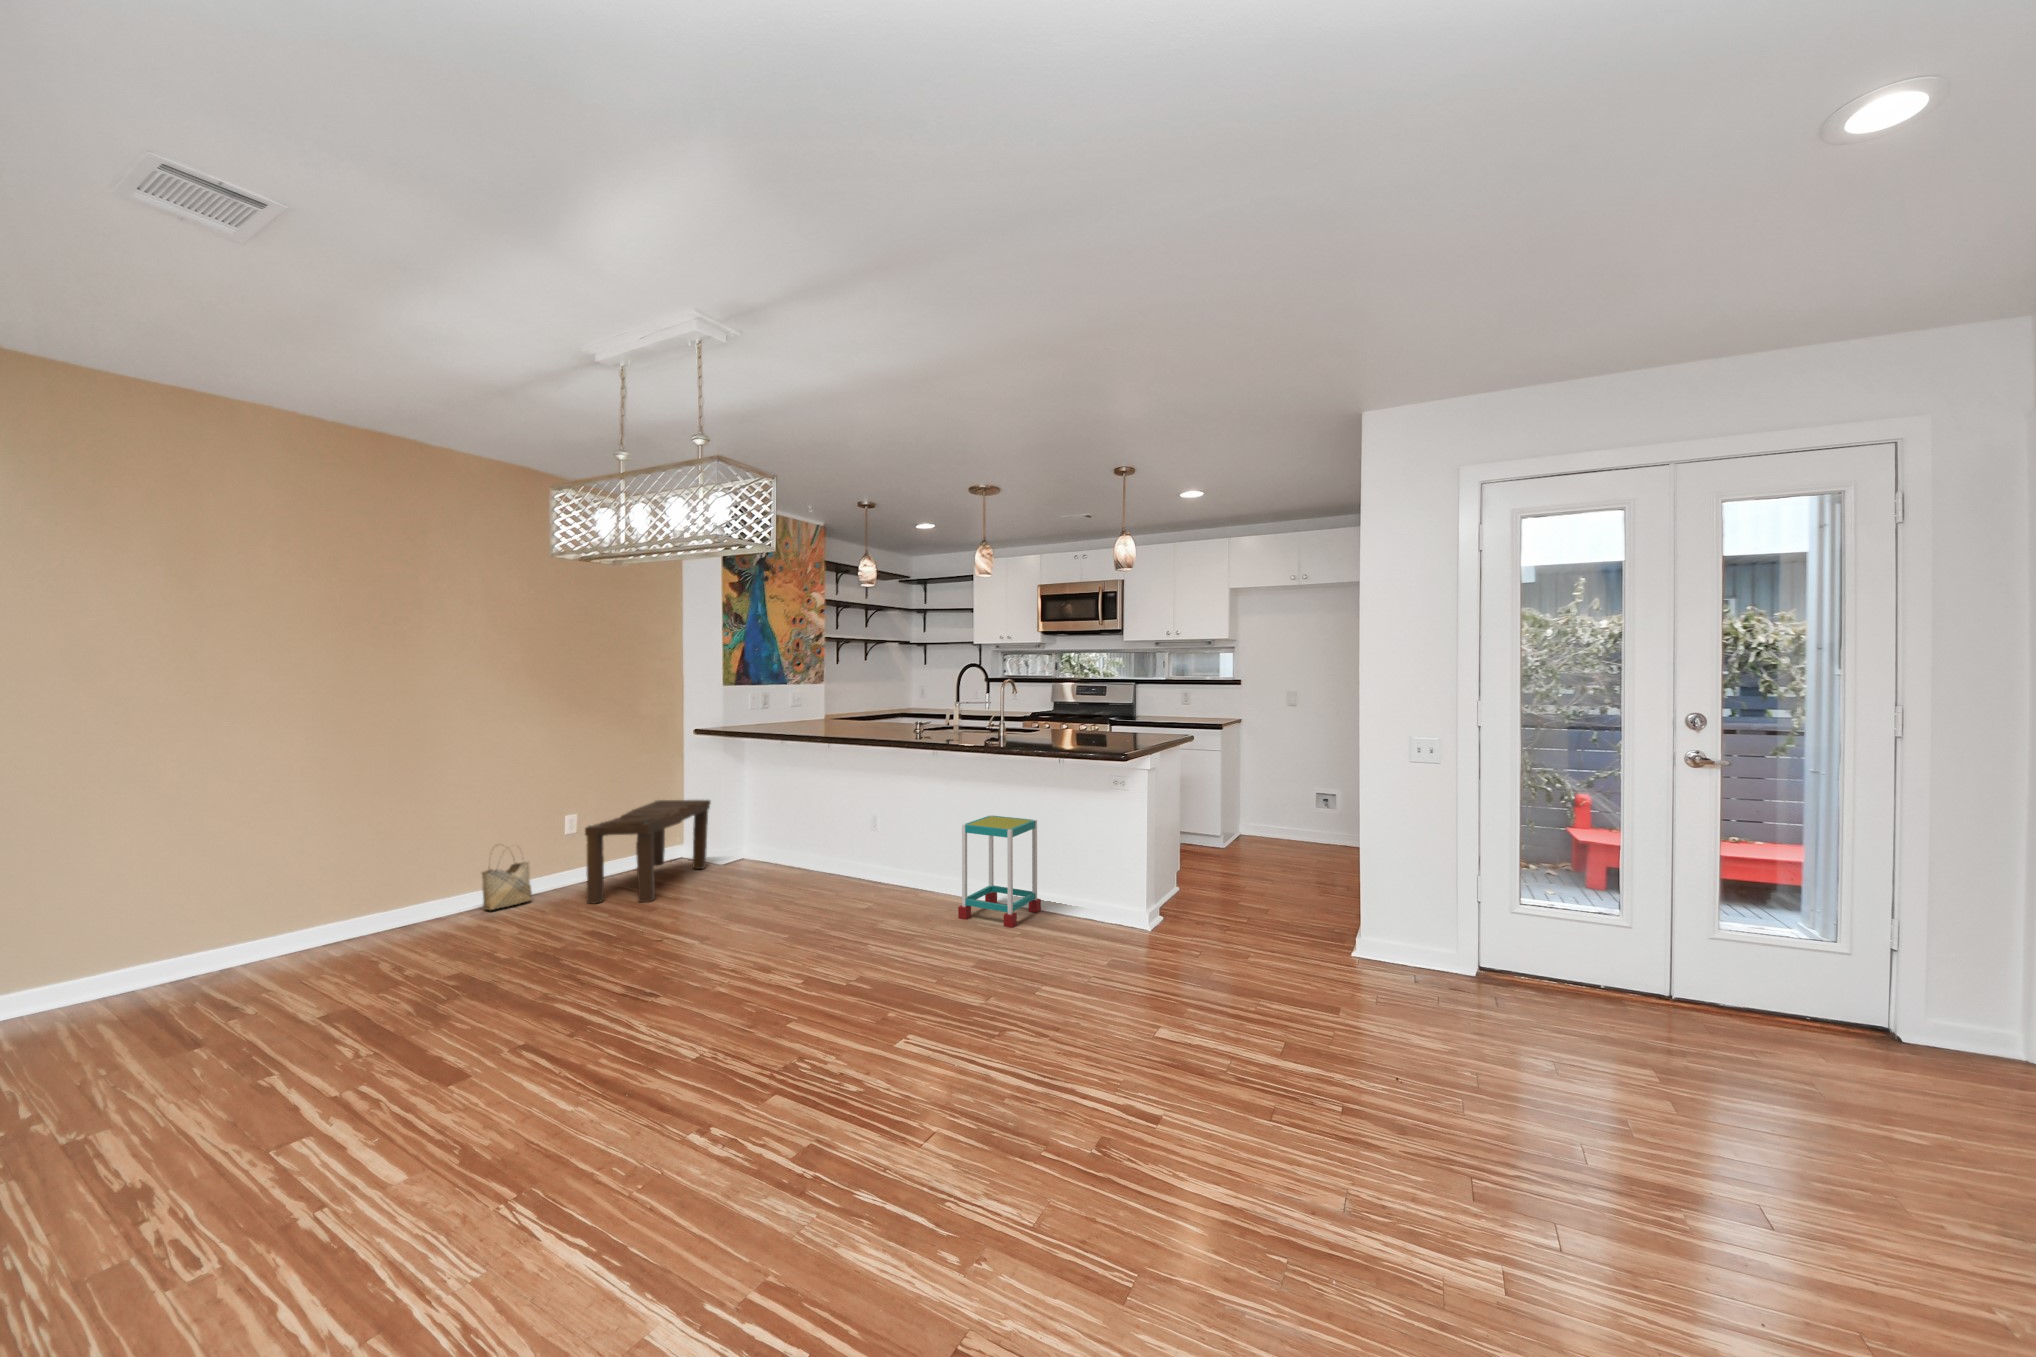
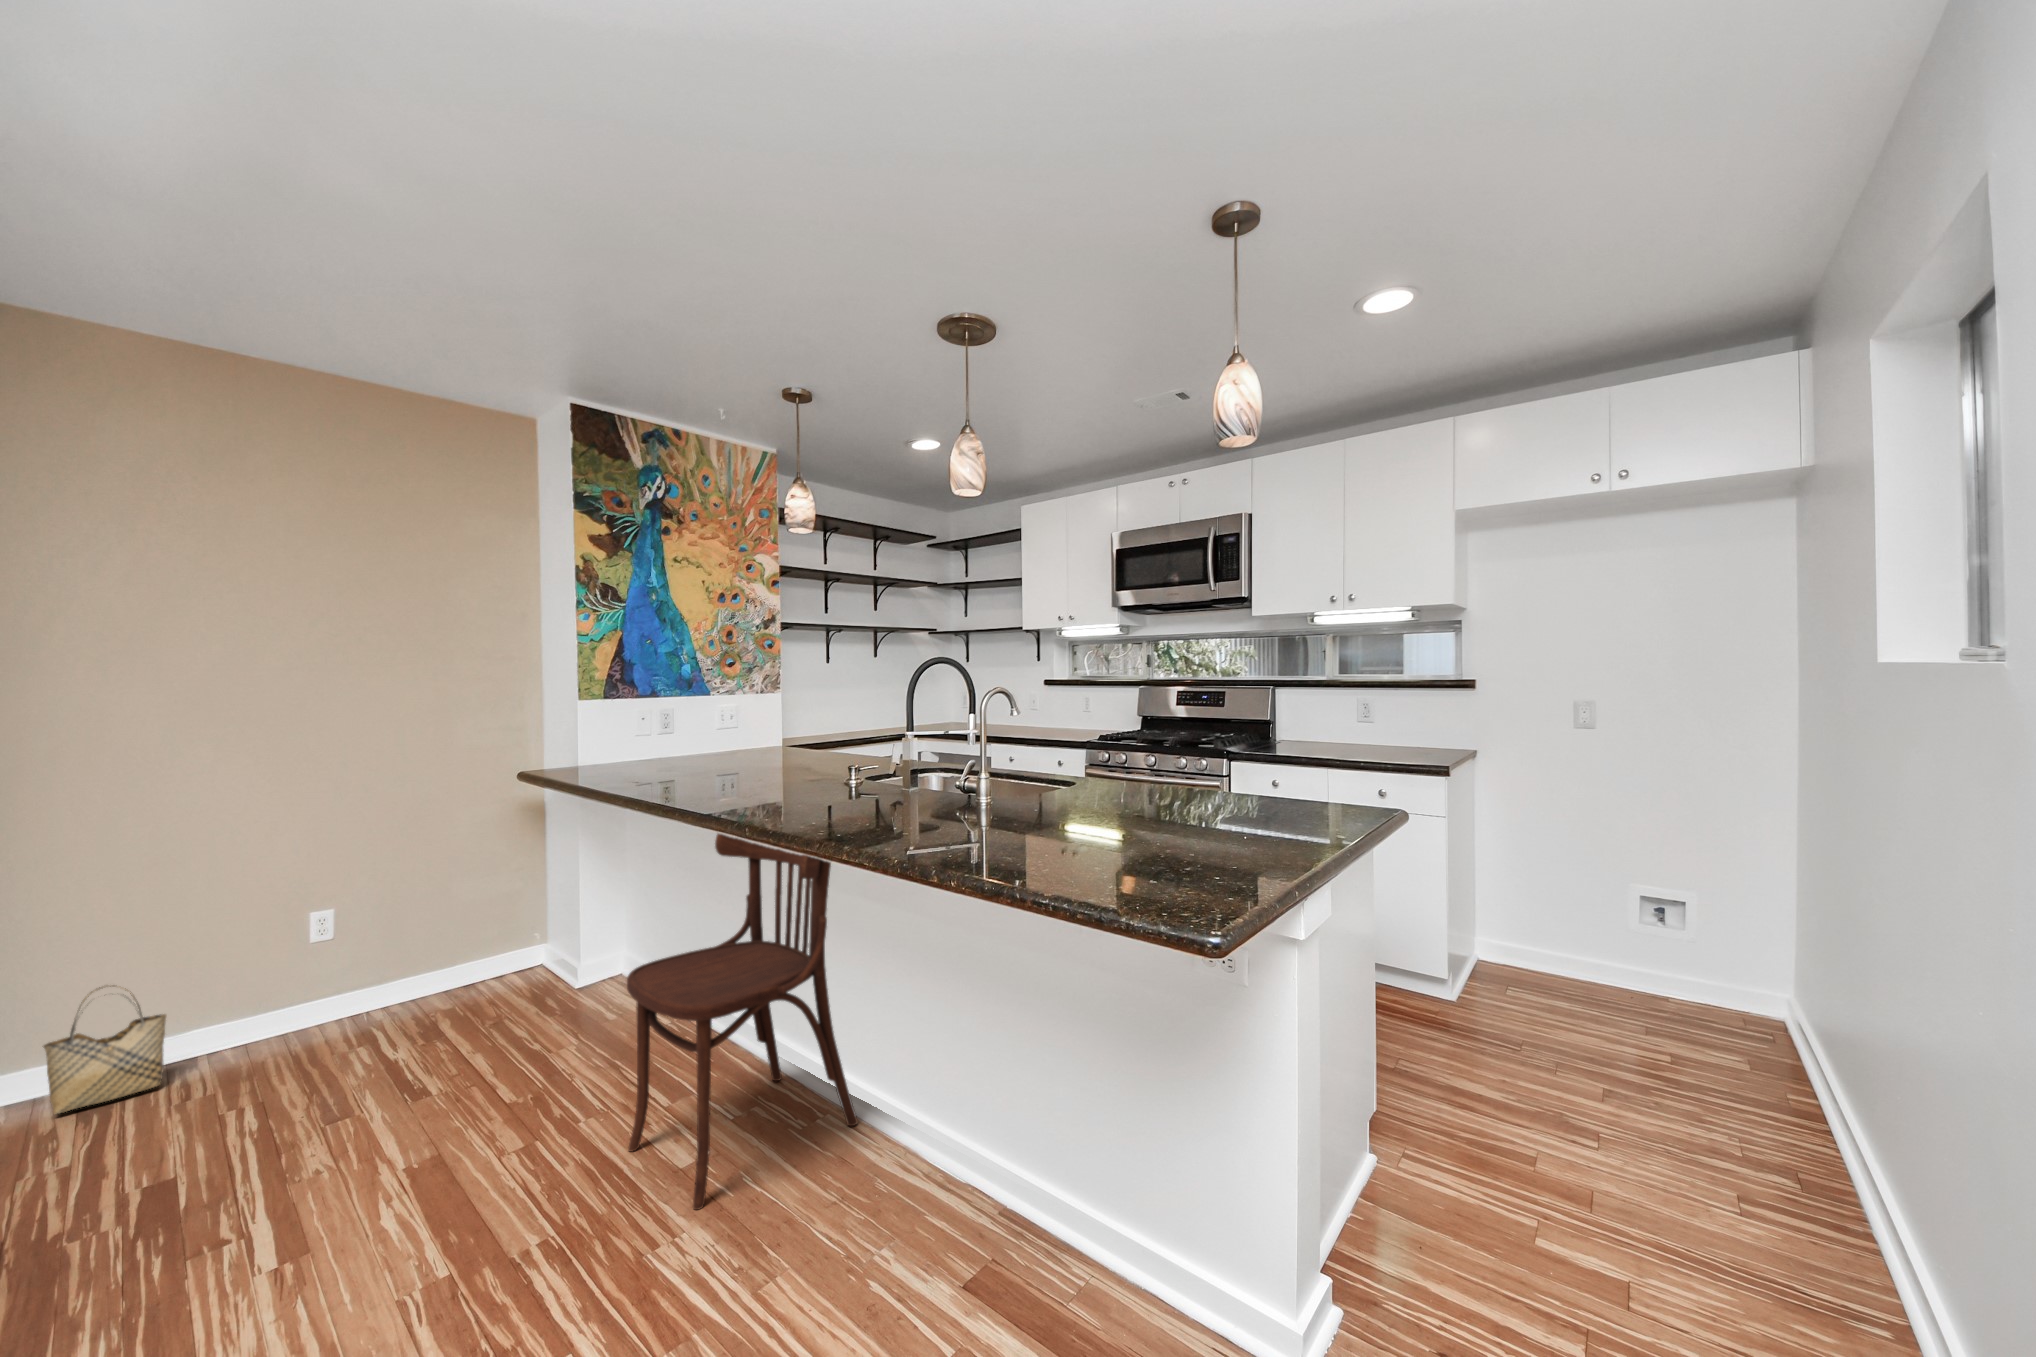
dining chair: none [833,750,941,916] -> present [627,833,858,1210]
bench: present [585,800,711,904] -> none [232,887,537,1105]
side table: present [958,815,1041,928] -> none [840,983,1038,1309]

